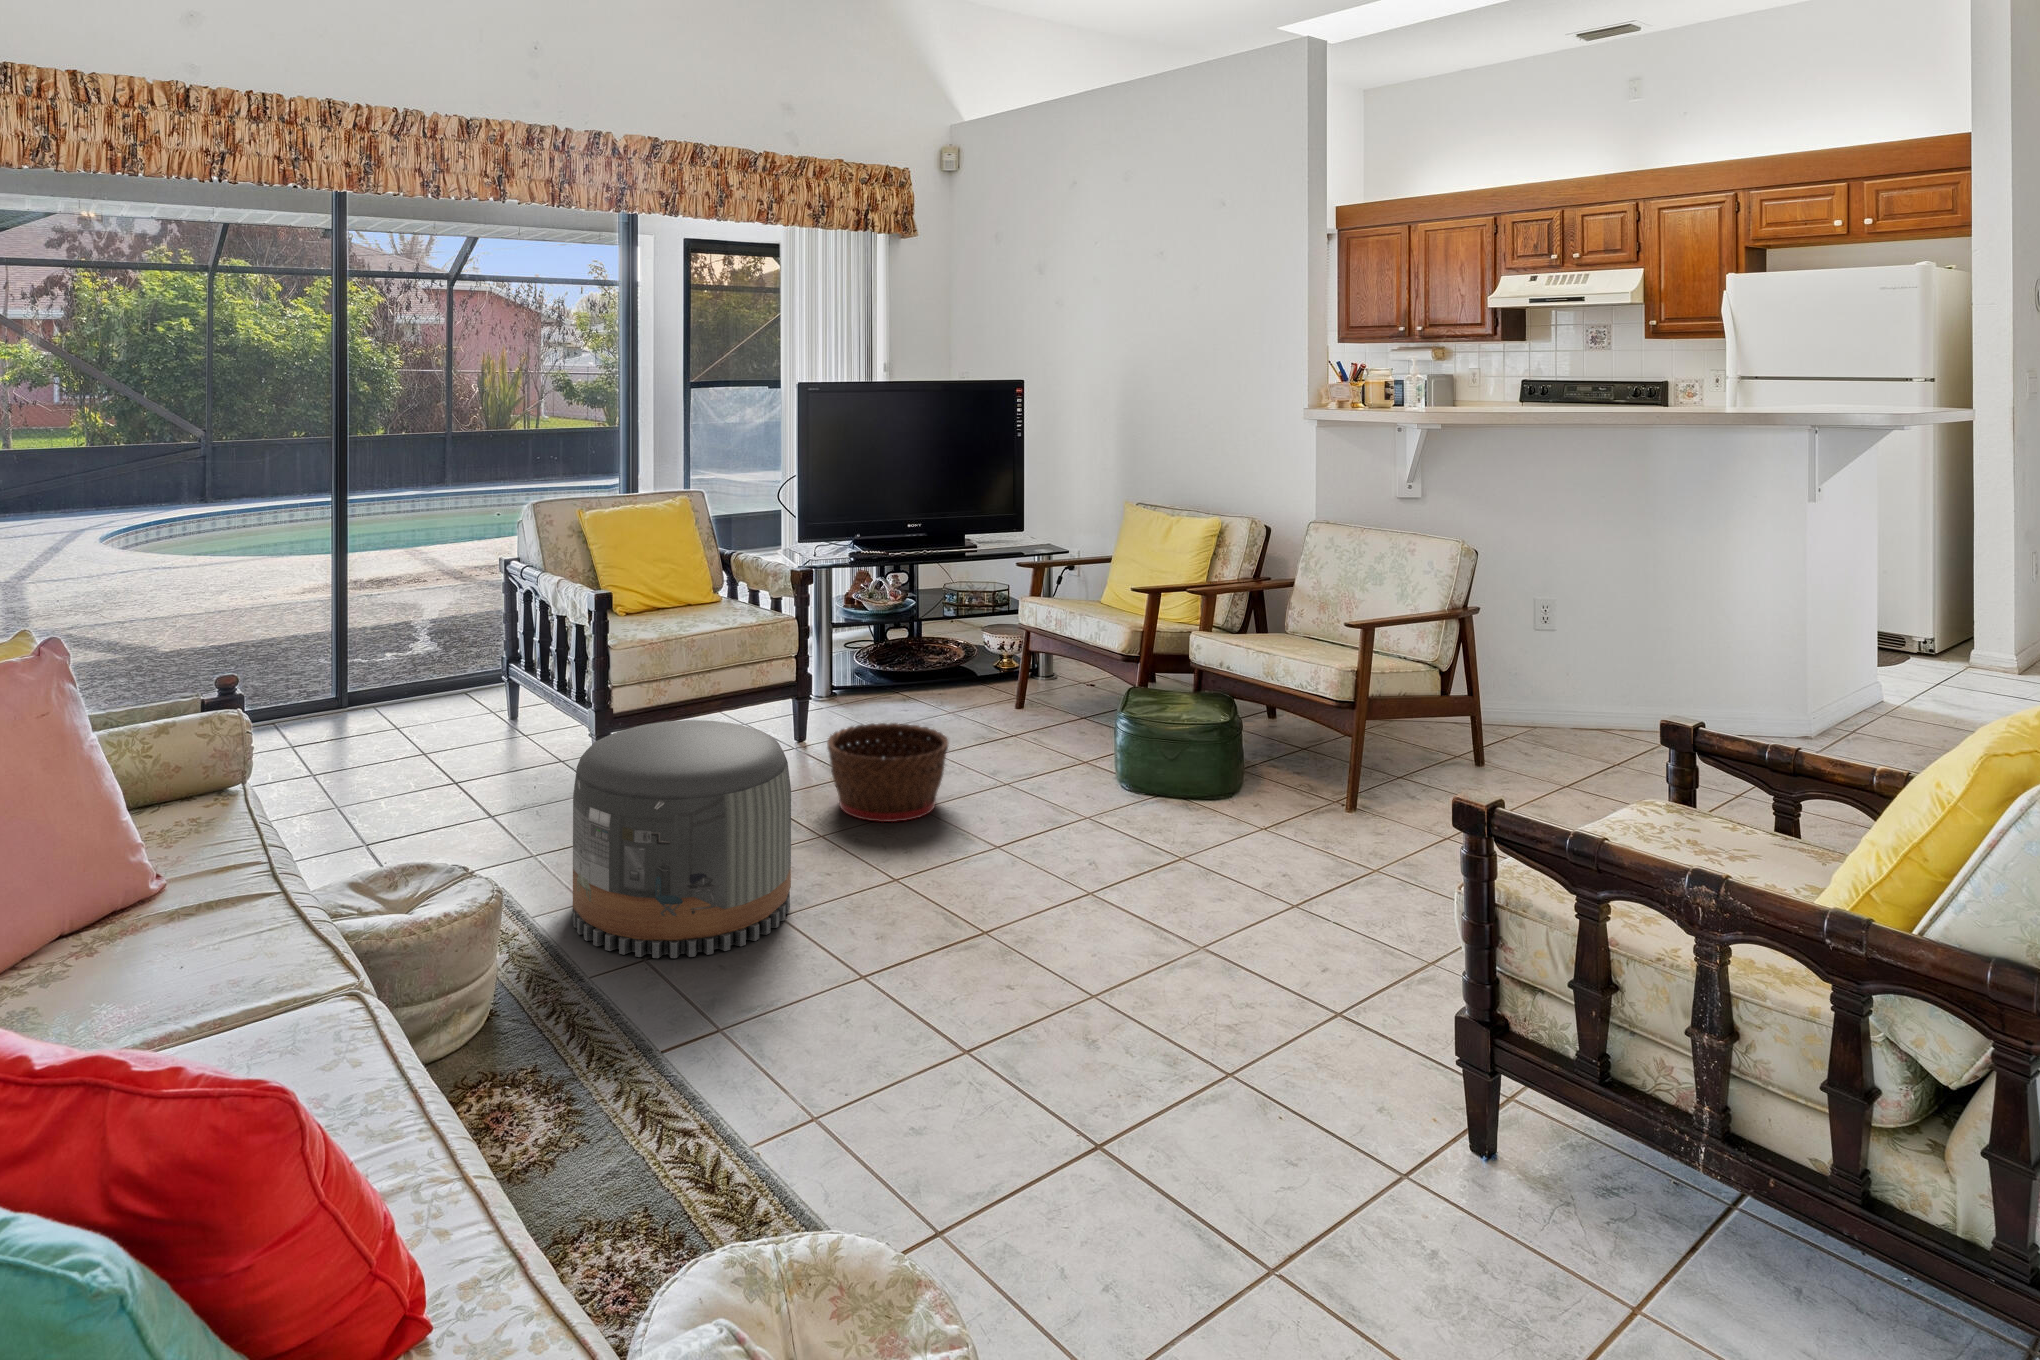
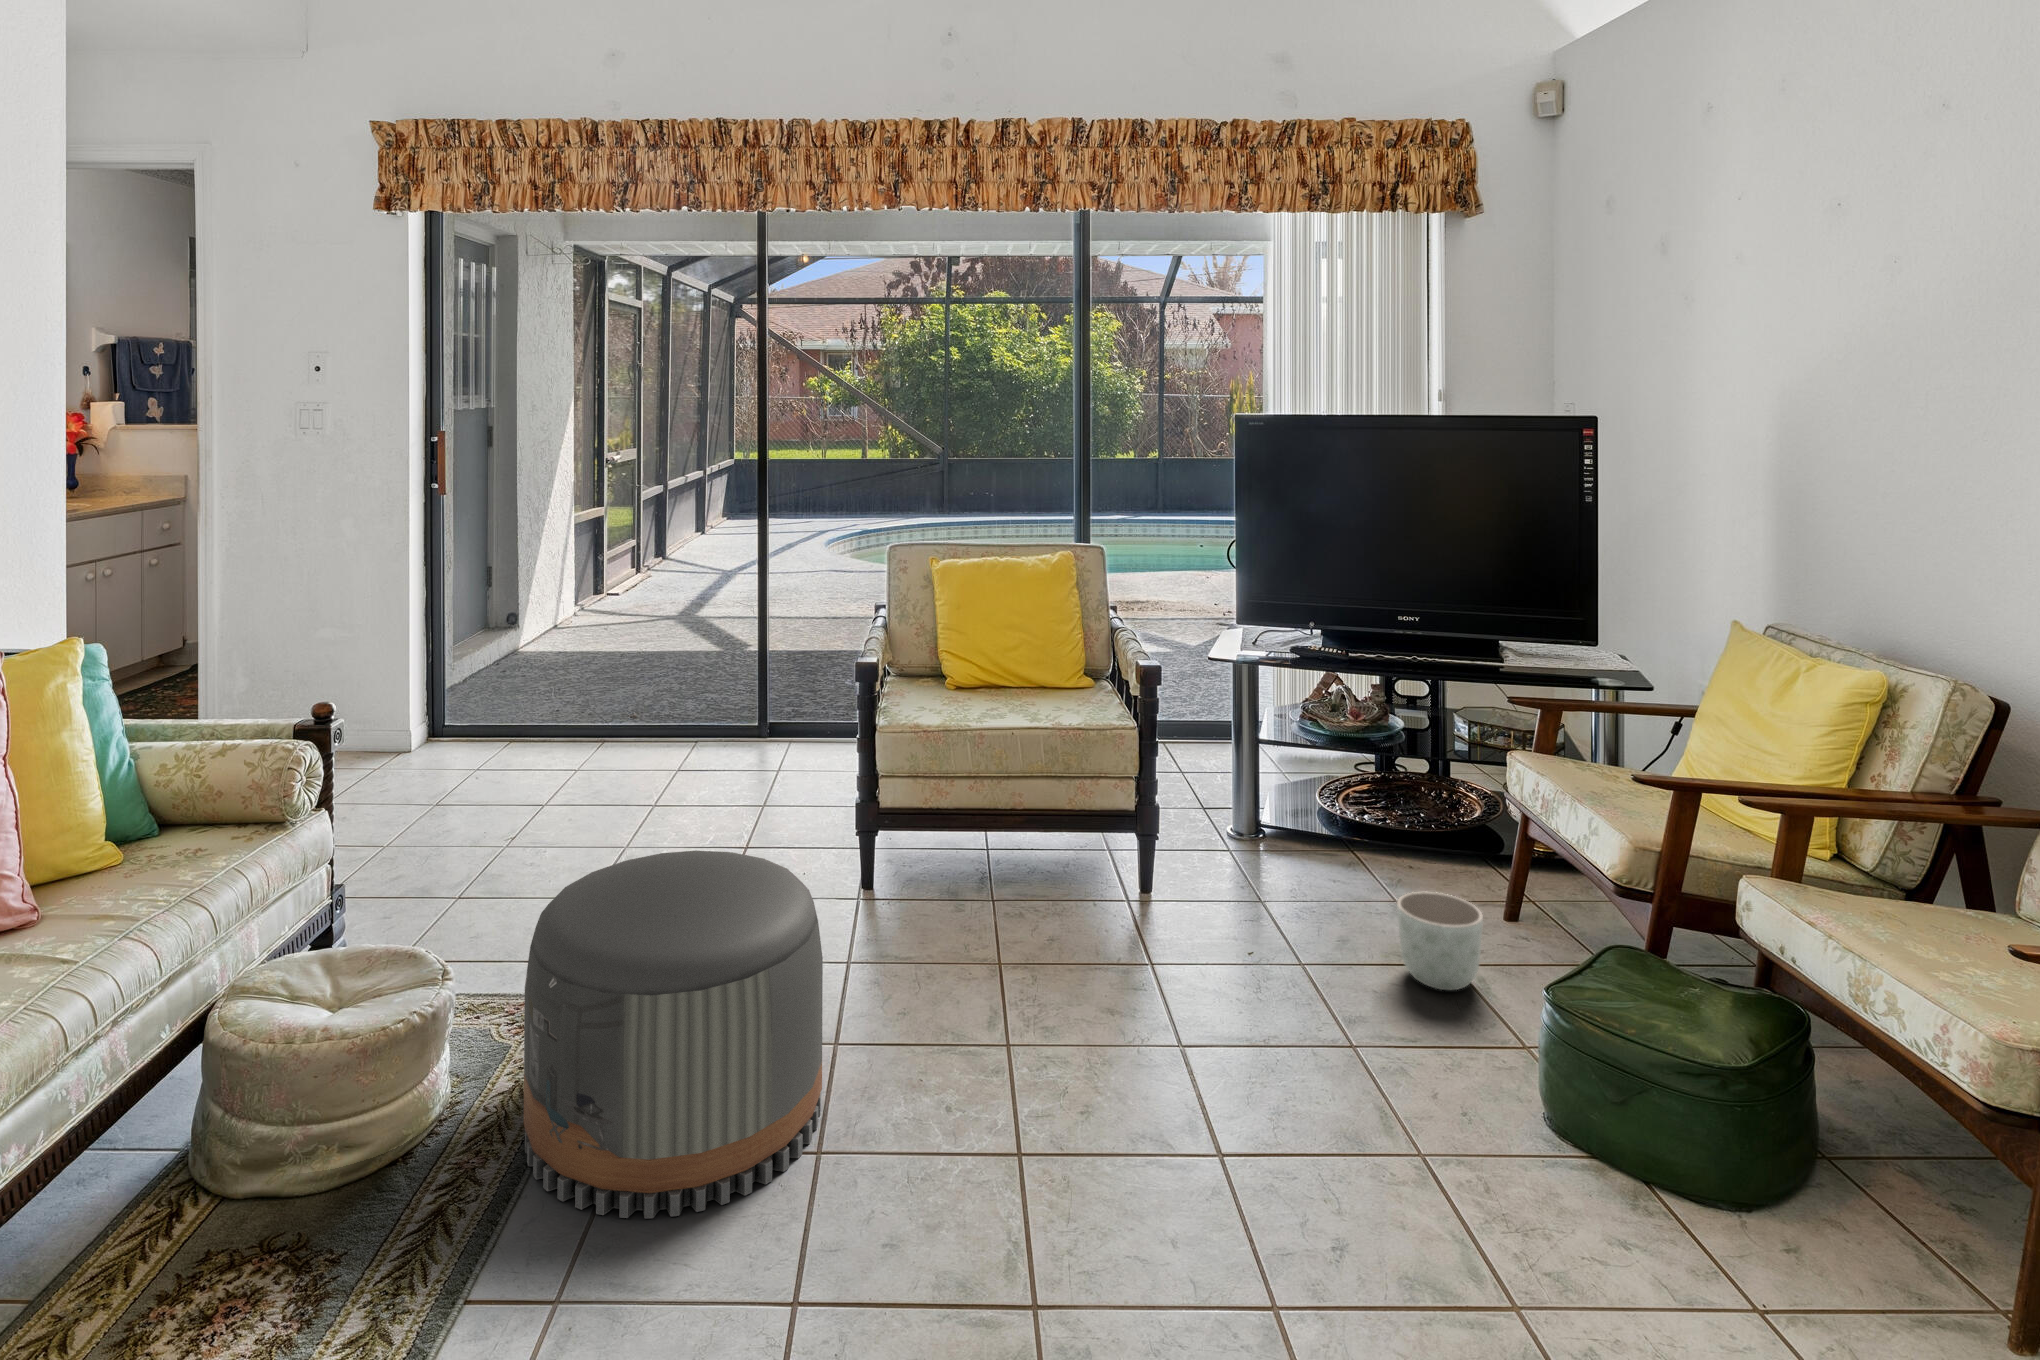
planter: none [994,690,1045,745] -> present [1397,892,1483,990]
basket: present [827,723,948,822] -> none [1026,900,1207,1076]

